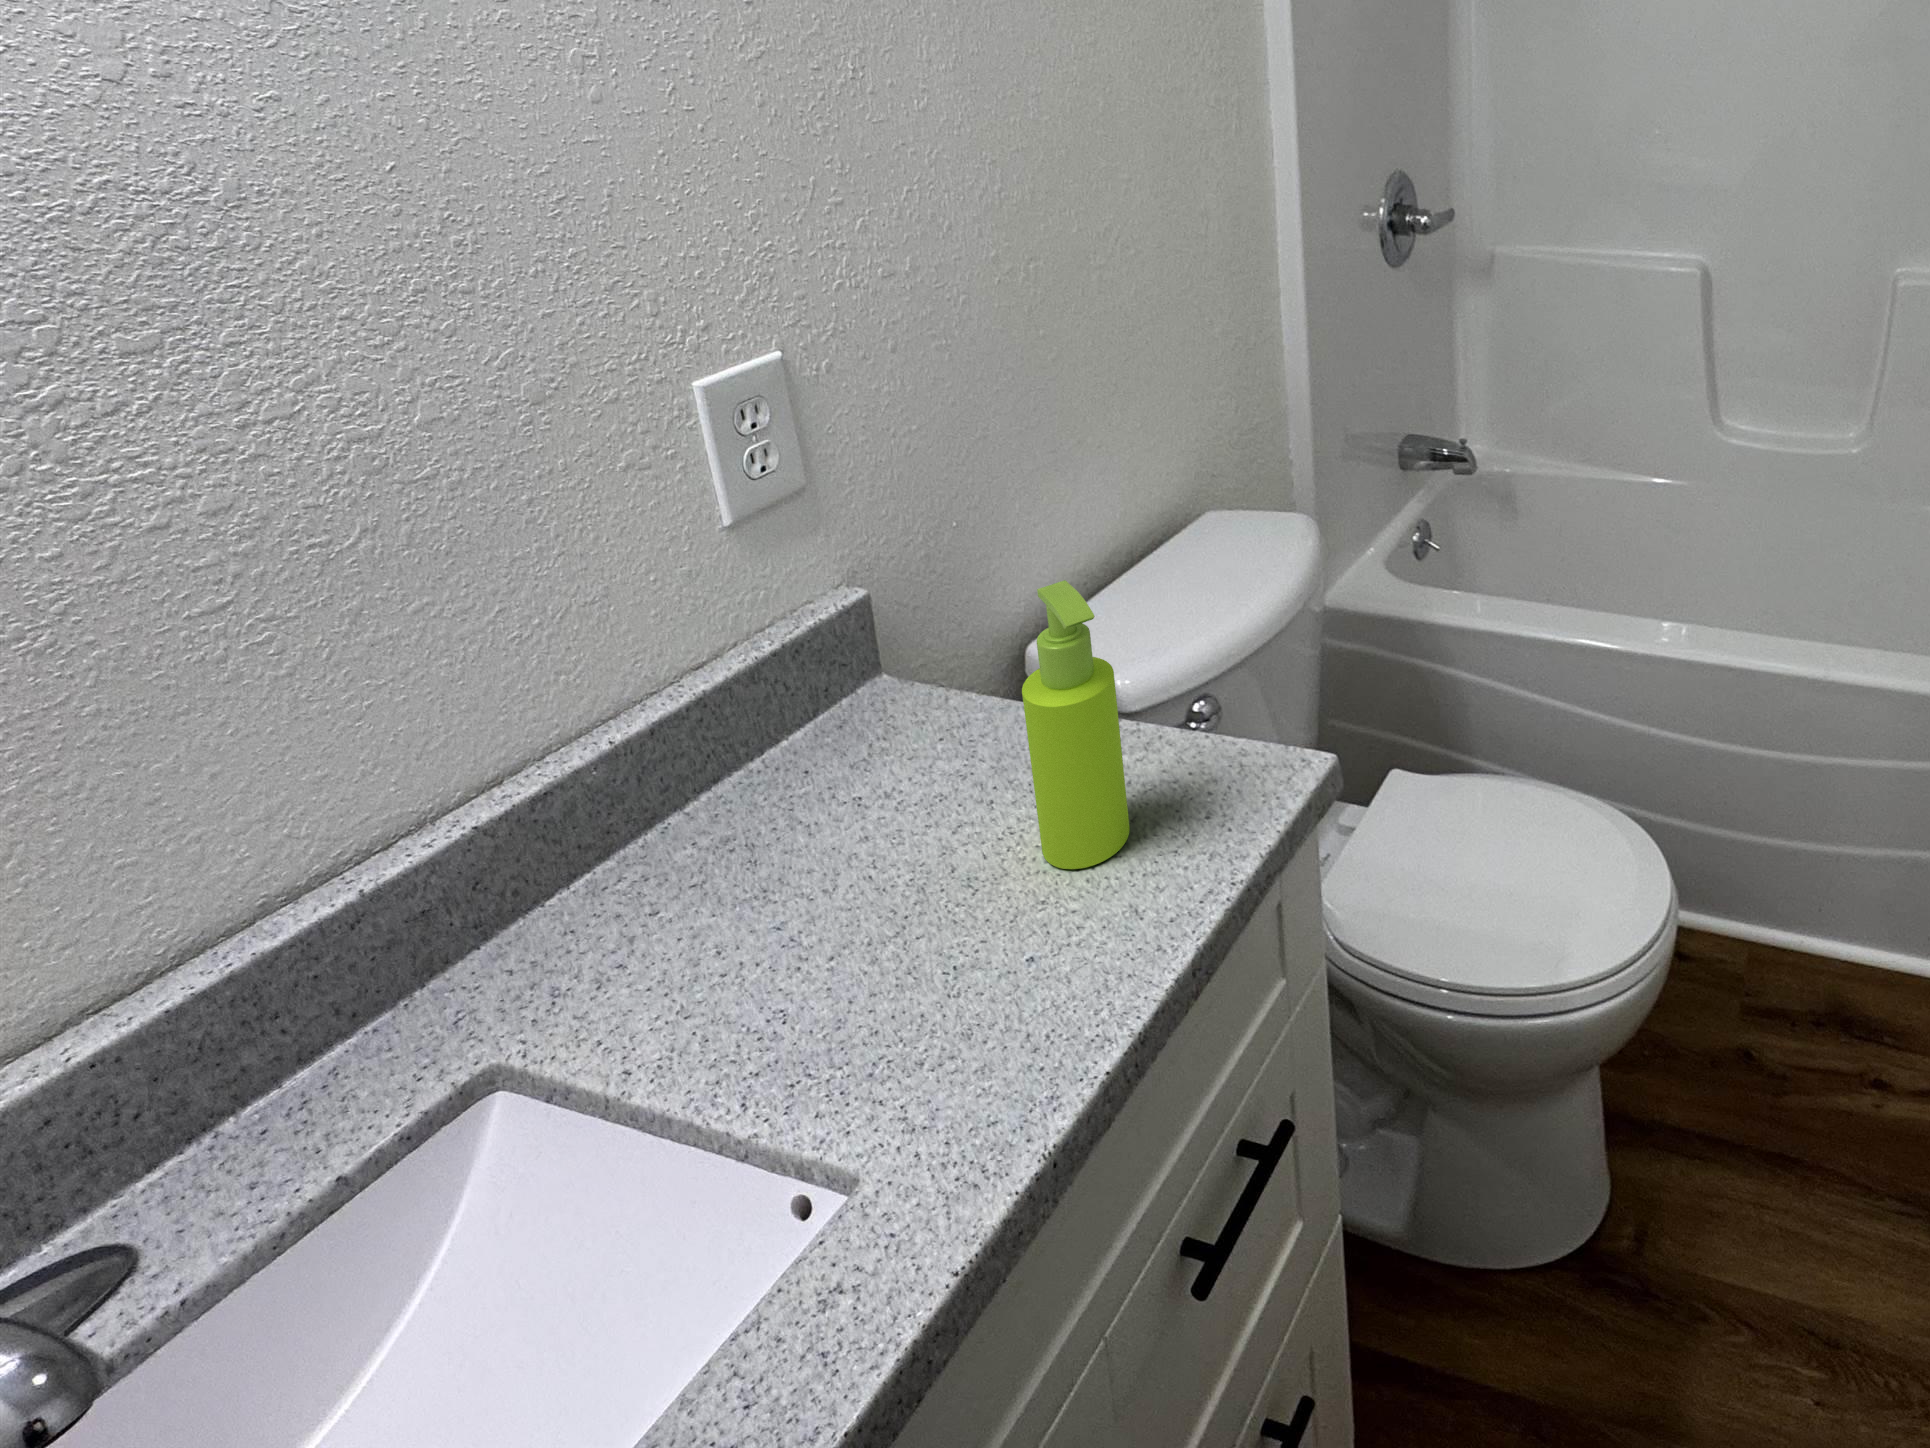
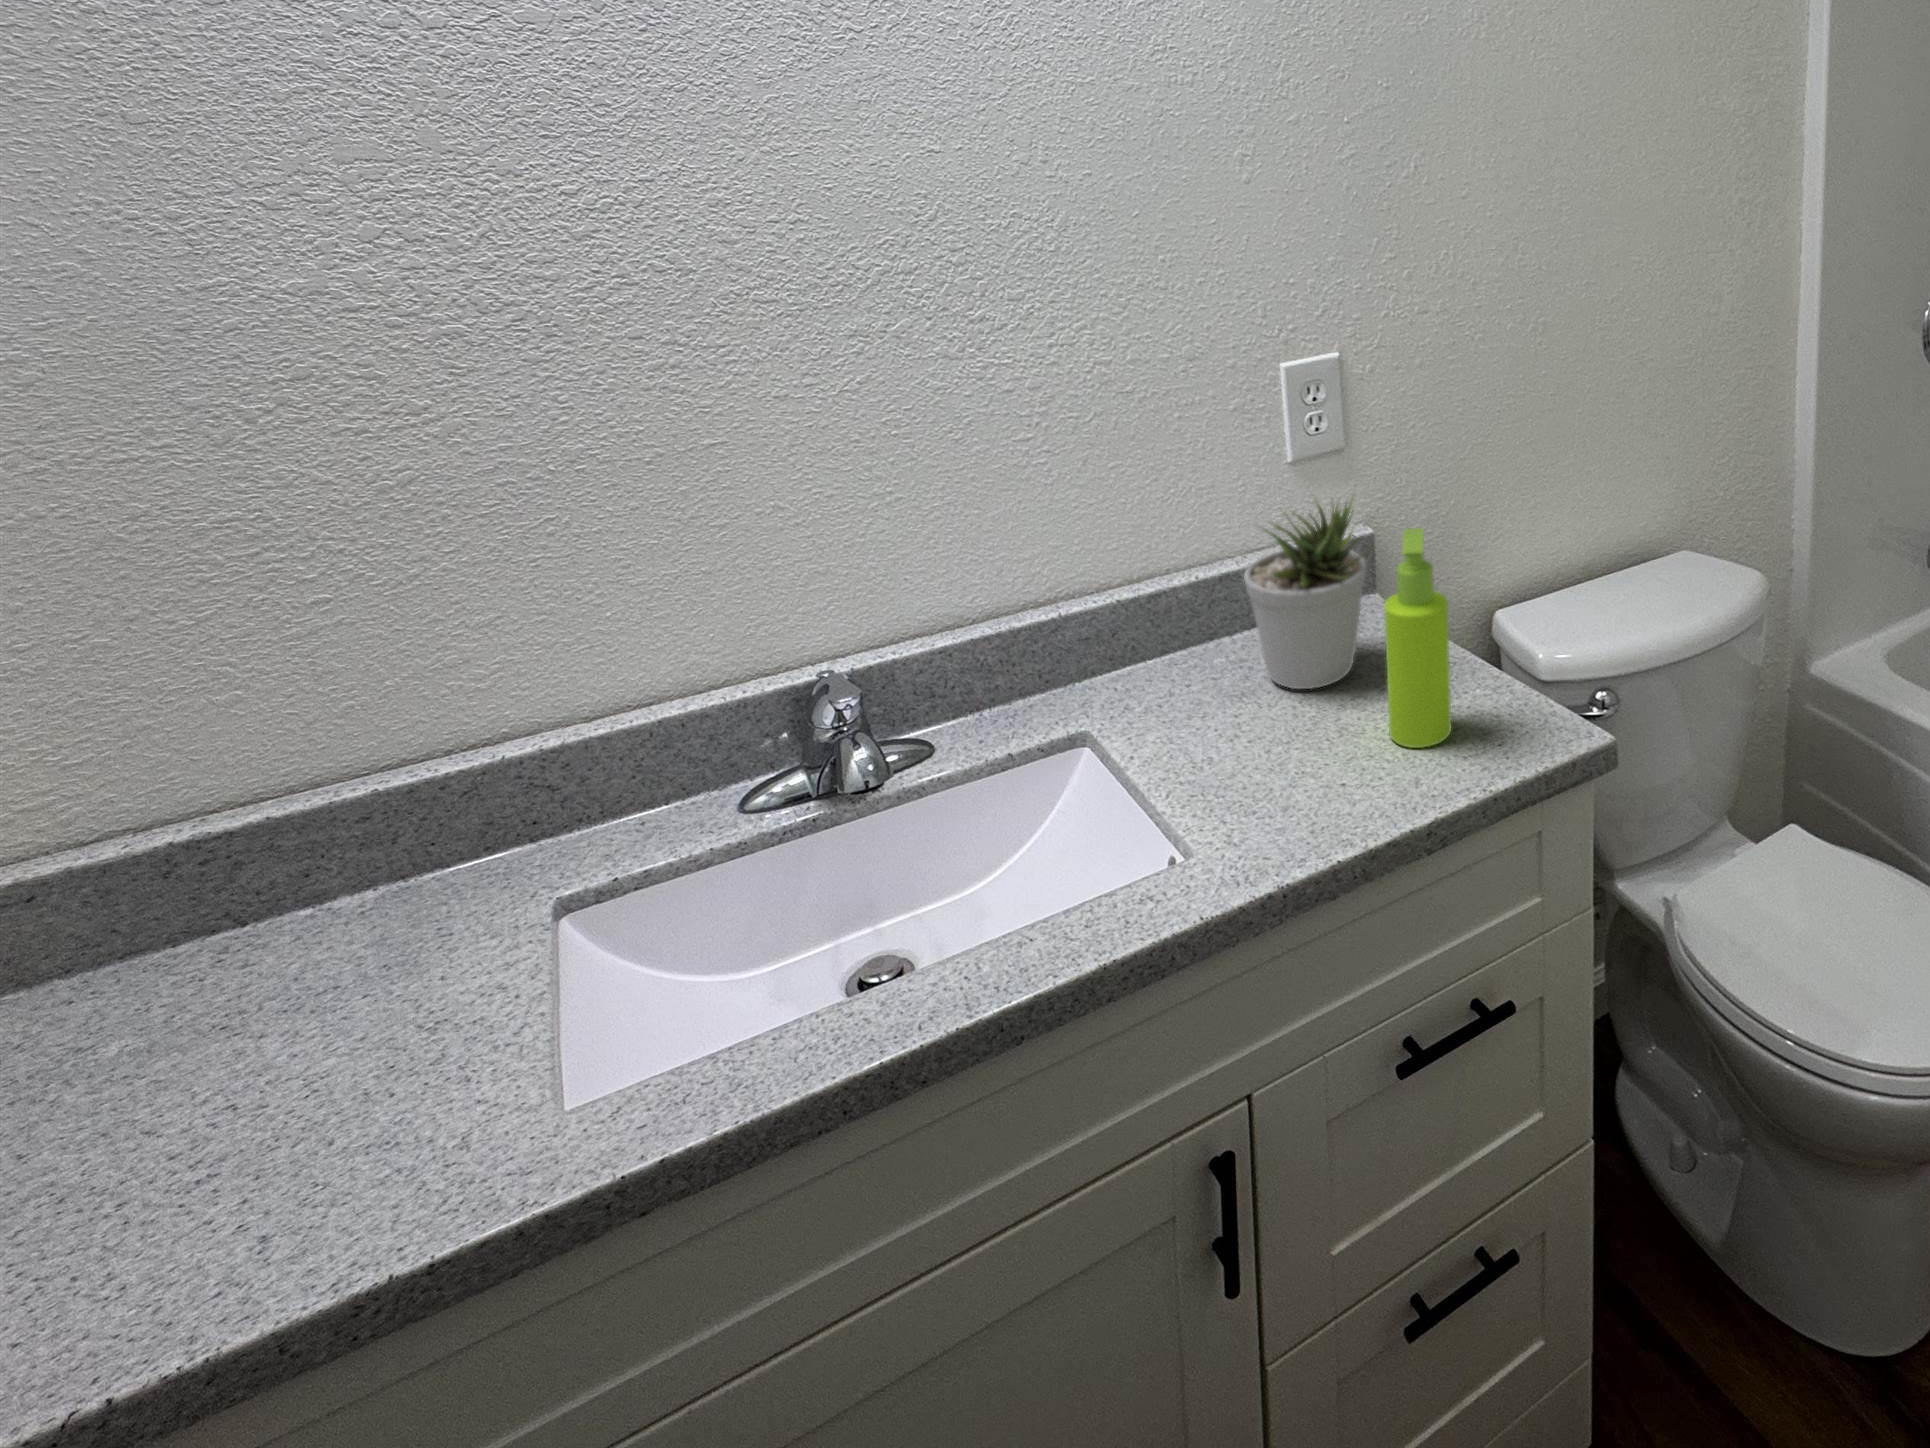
potted plant: none [728,548,937,853] -> present [1244,501,1367,689]

